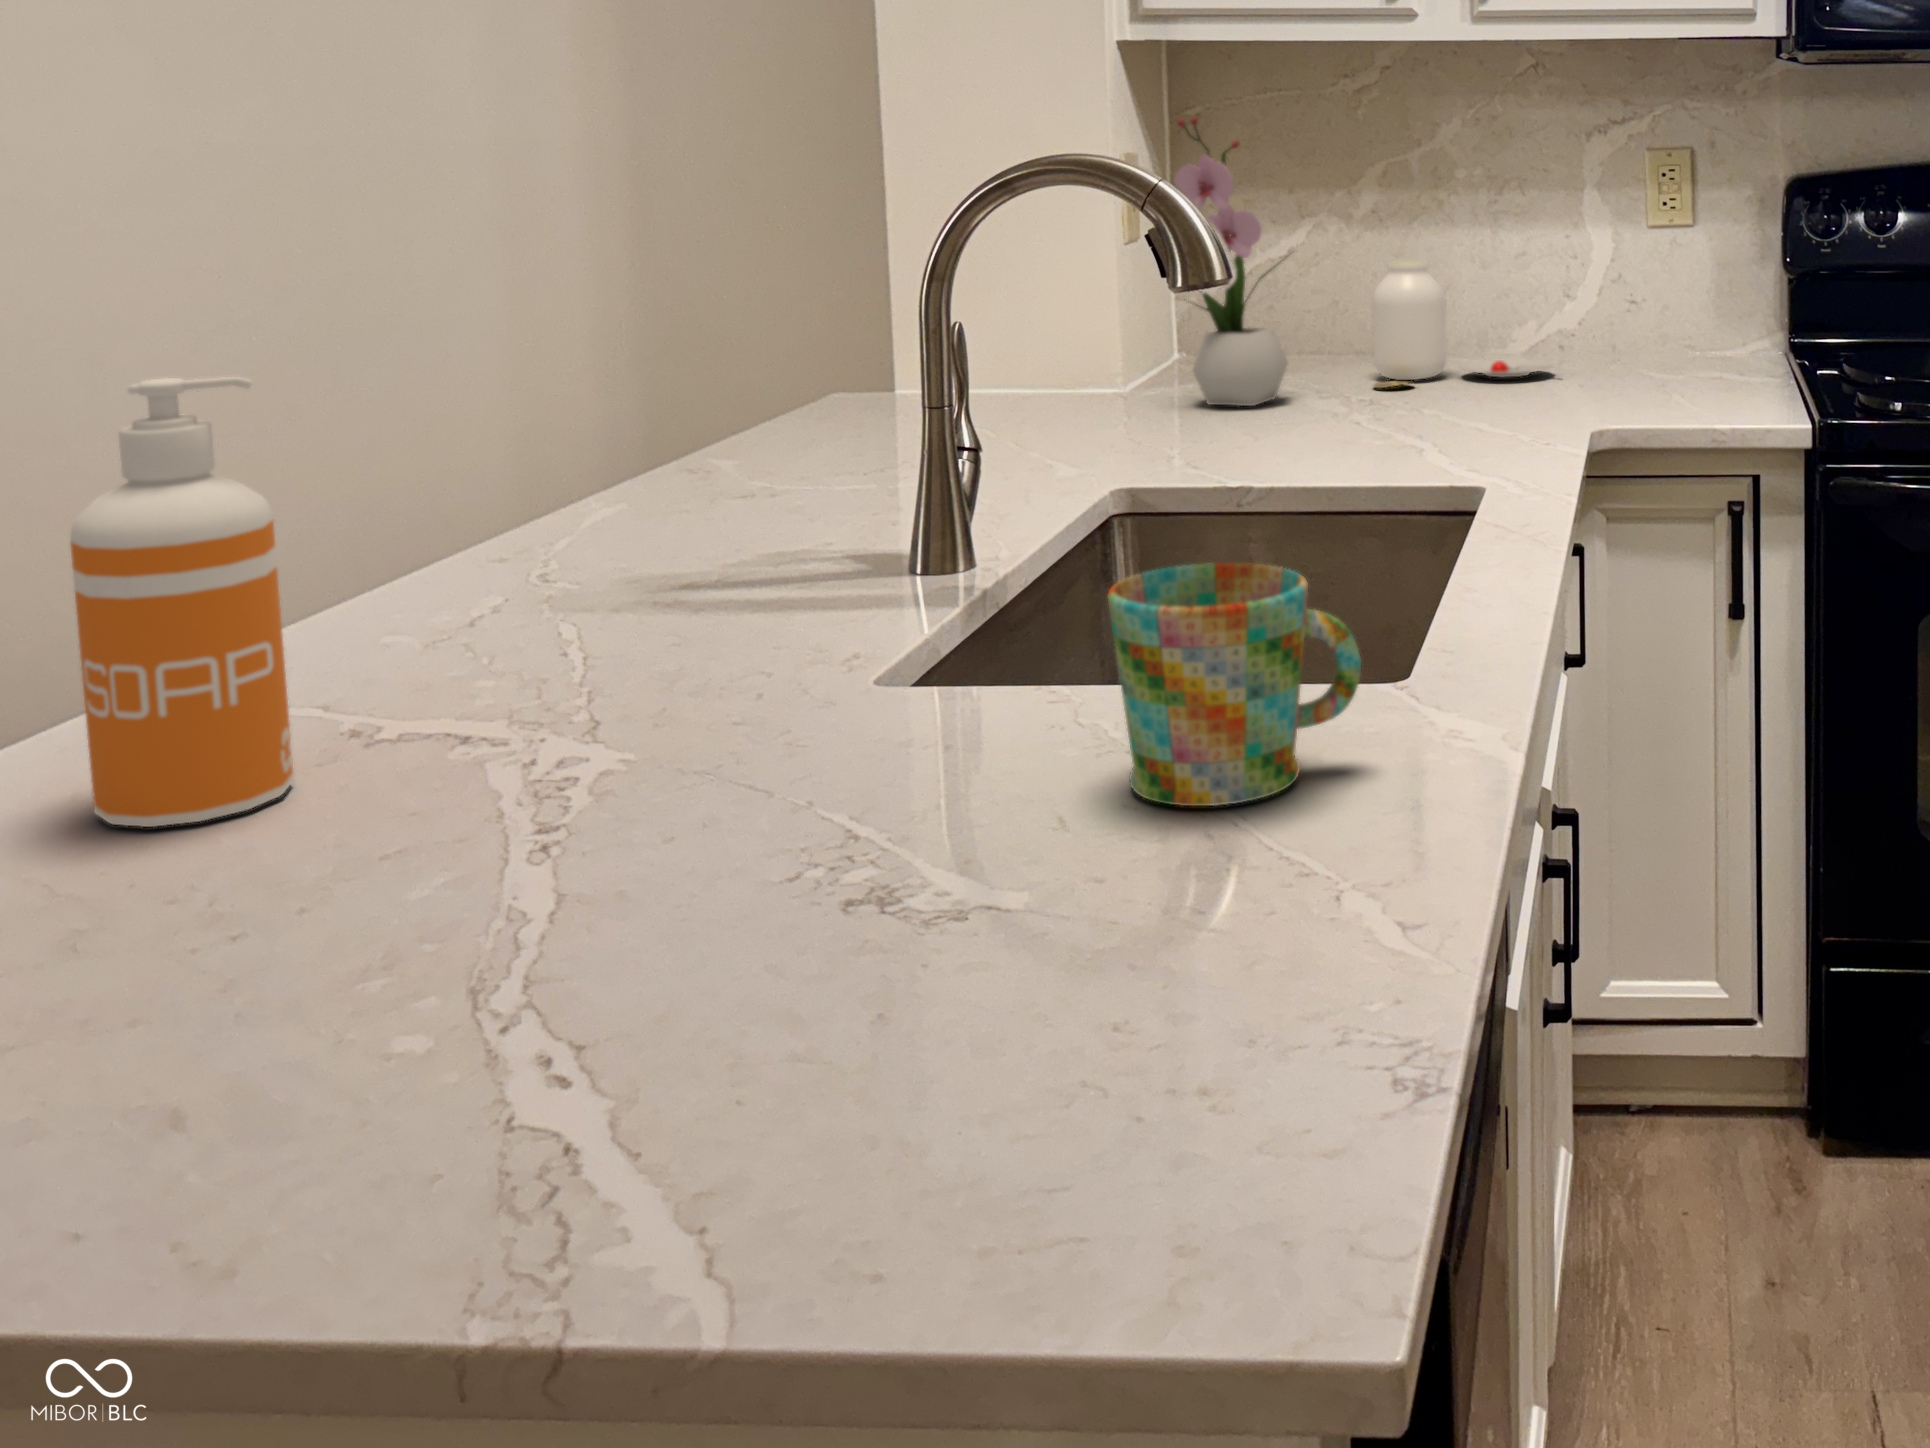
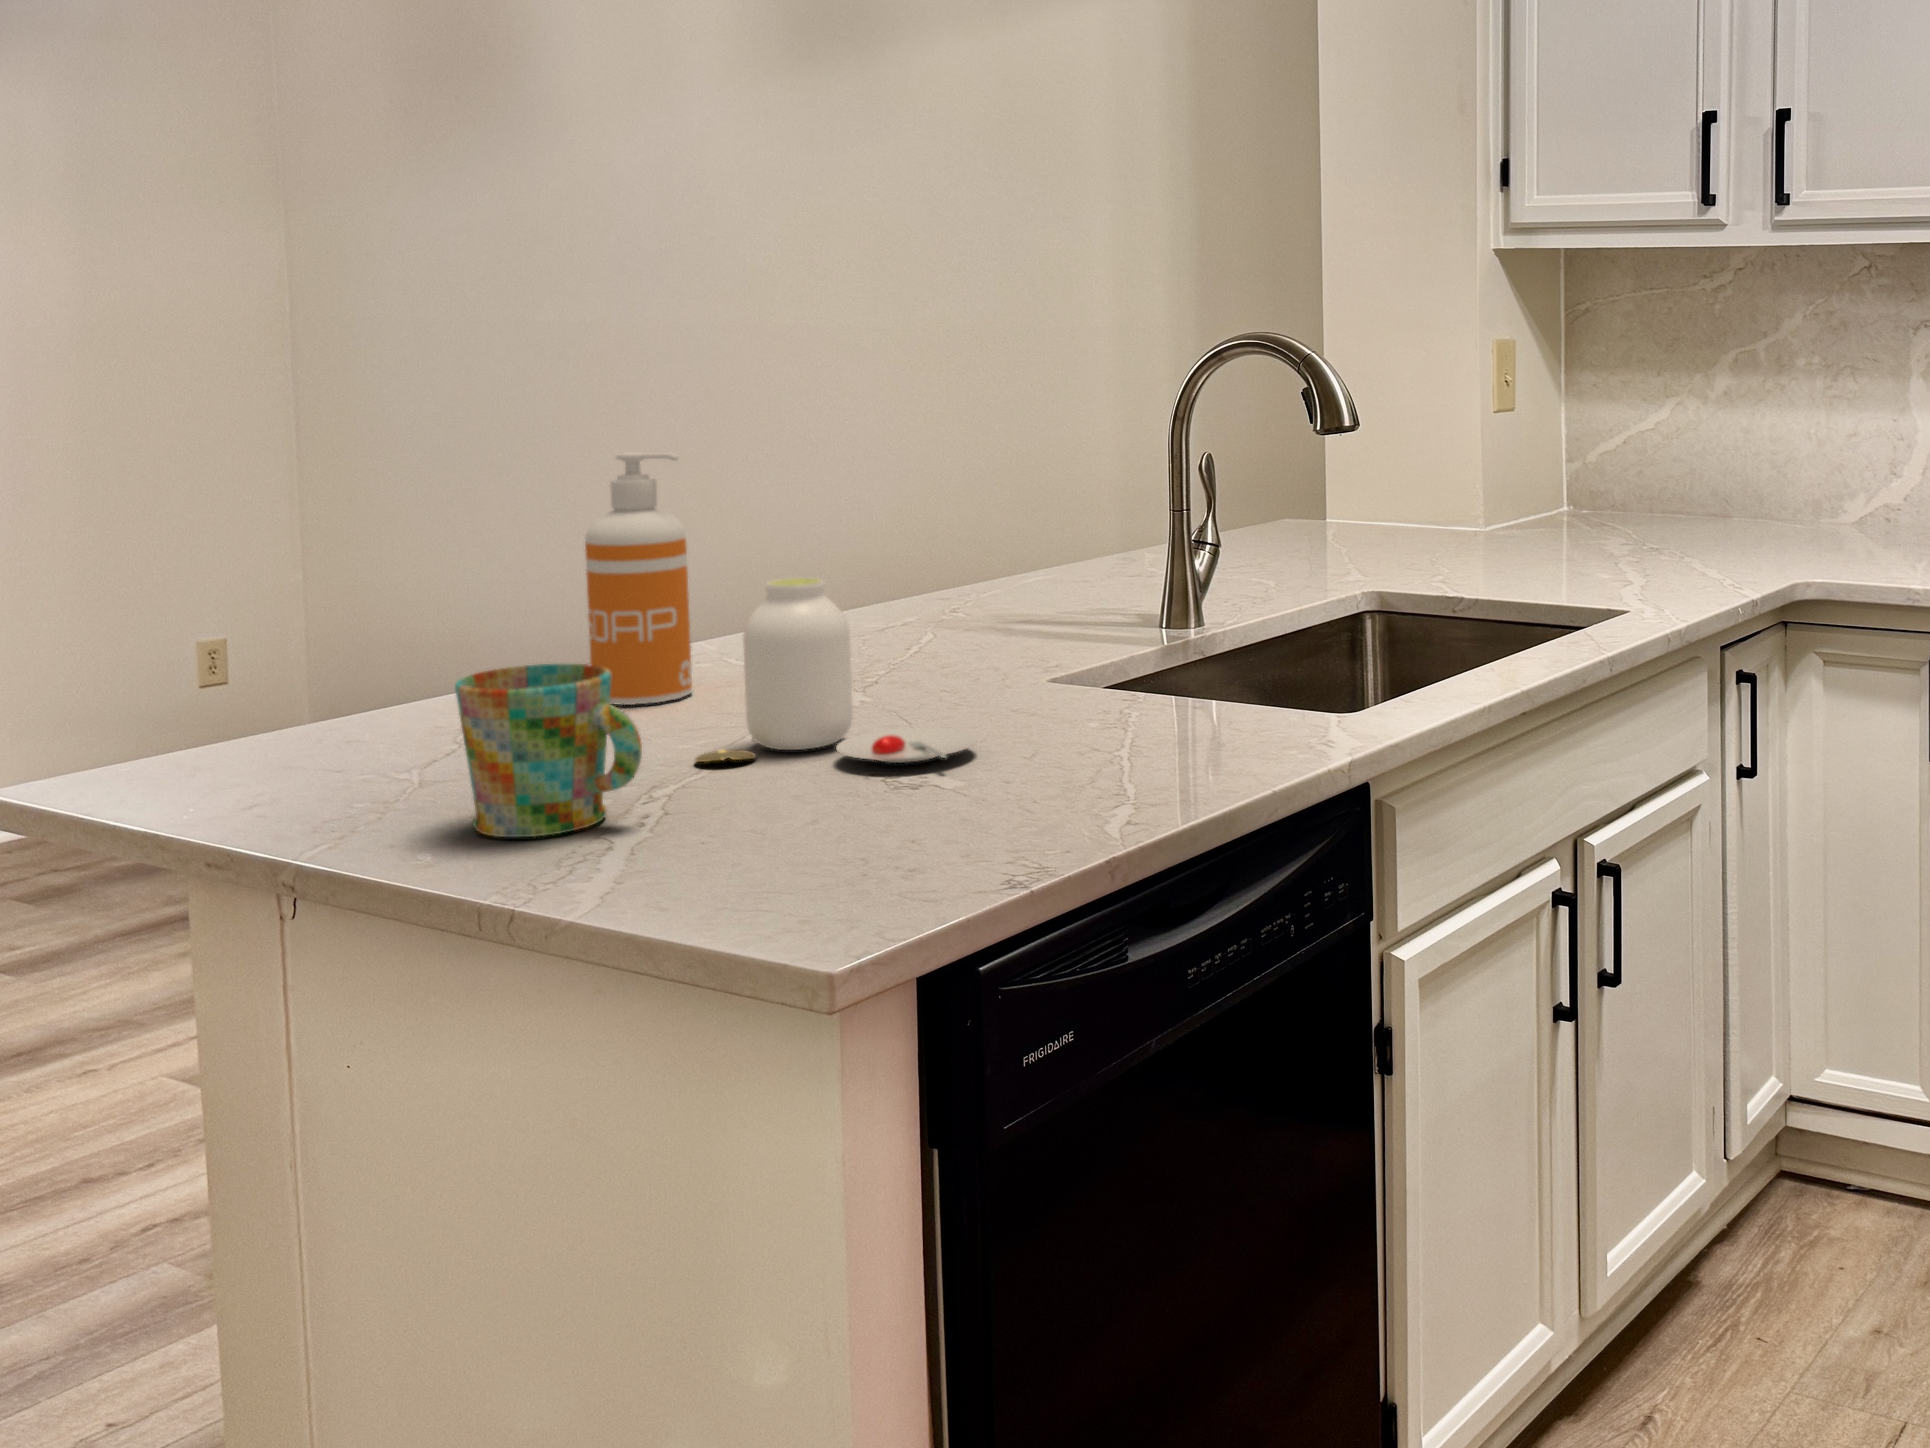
flower arrangement: present [1175,117,1288,406] -> none [1515,307,1622,545]
jar: present [1372,261,1554,388] -> present [695,578,976,763]
mug: present [1108,563,1361,806] -> present [455,663,642,837]

